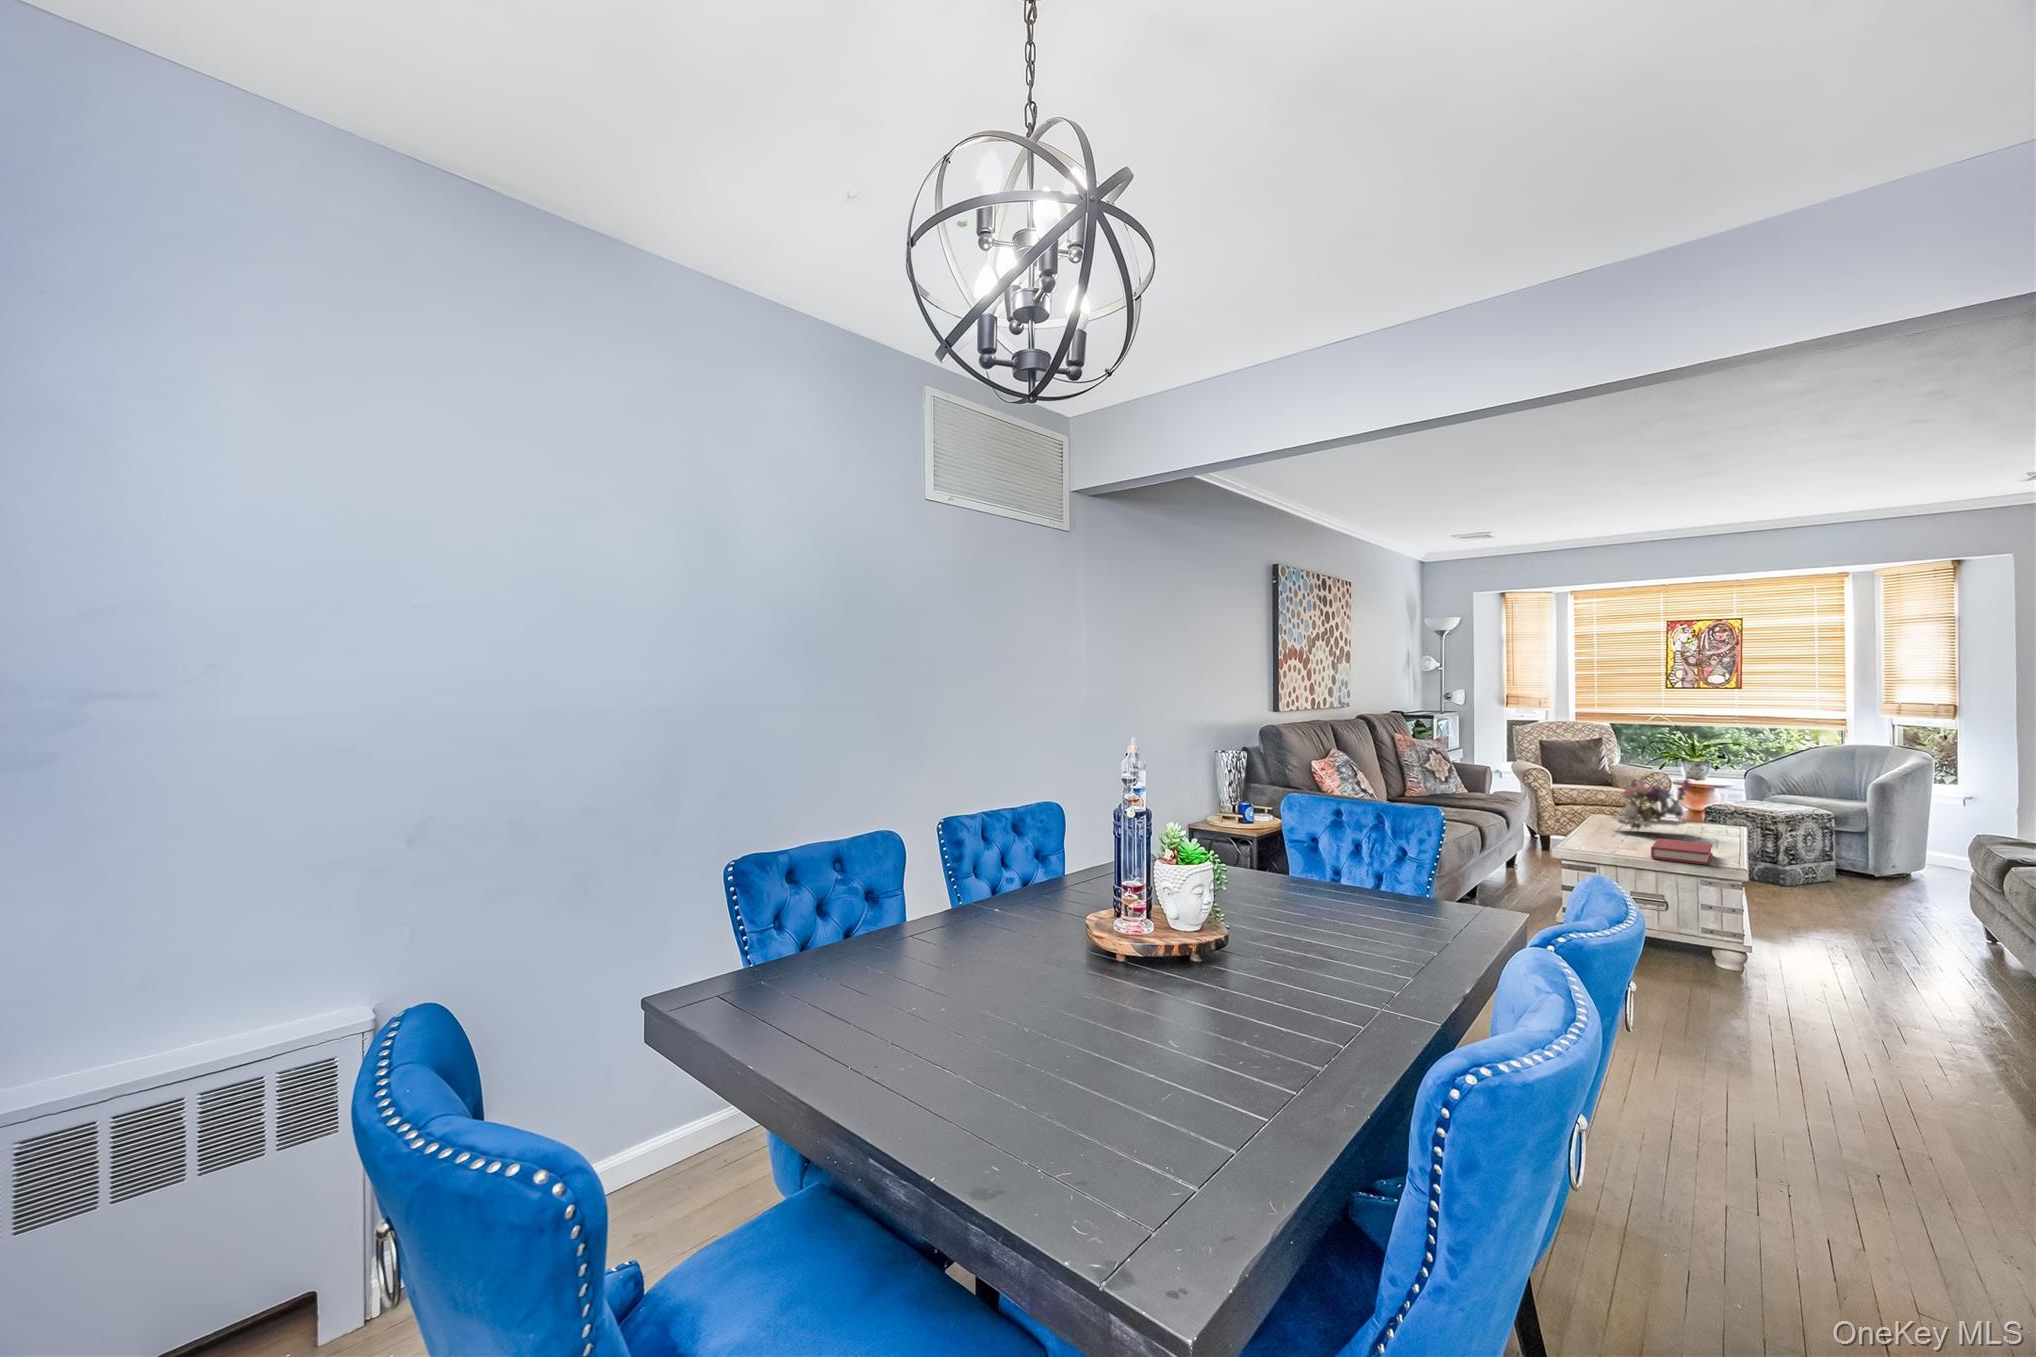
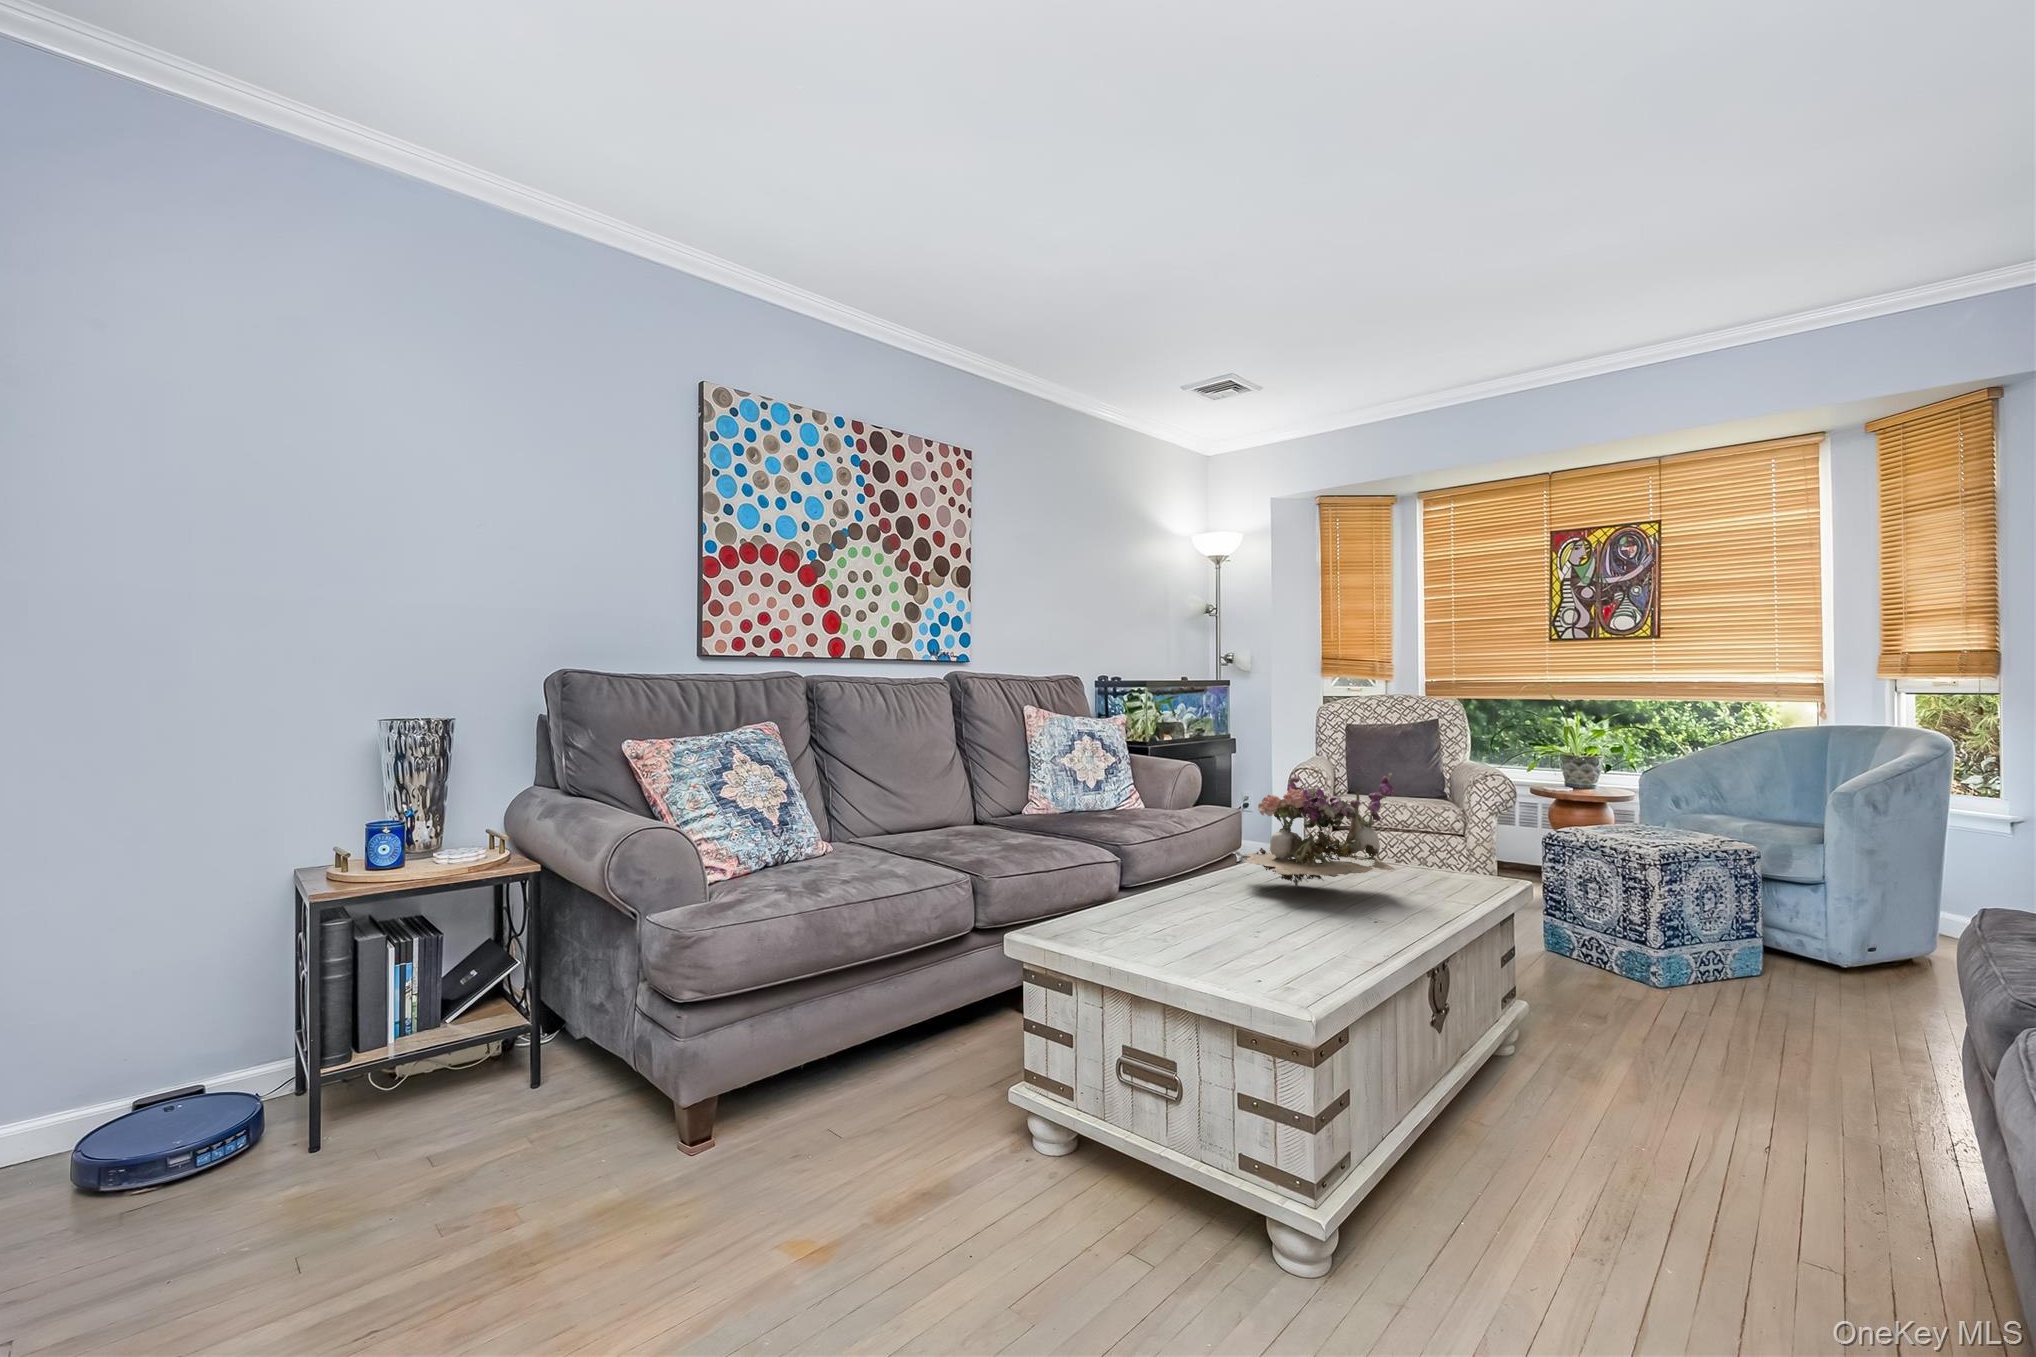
hardback book: present [1651,839,1712,865] -> none [1168,908,1335,984]

